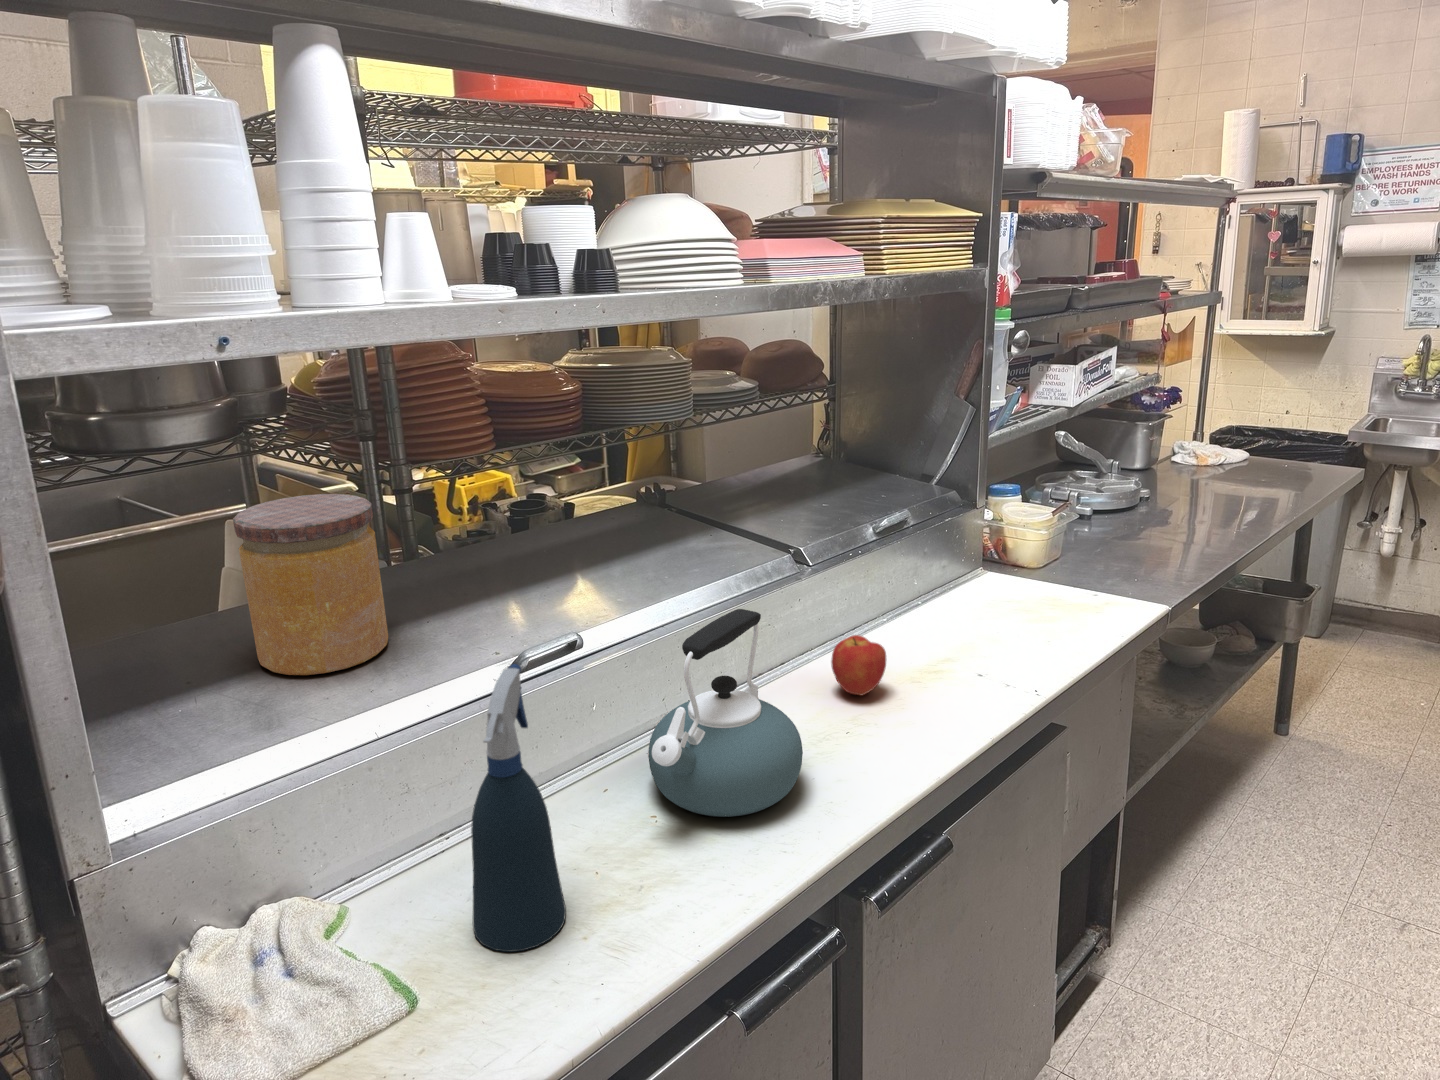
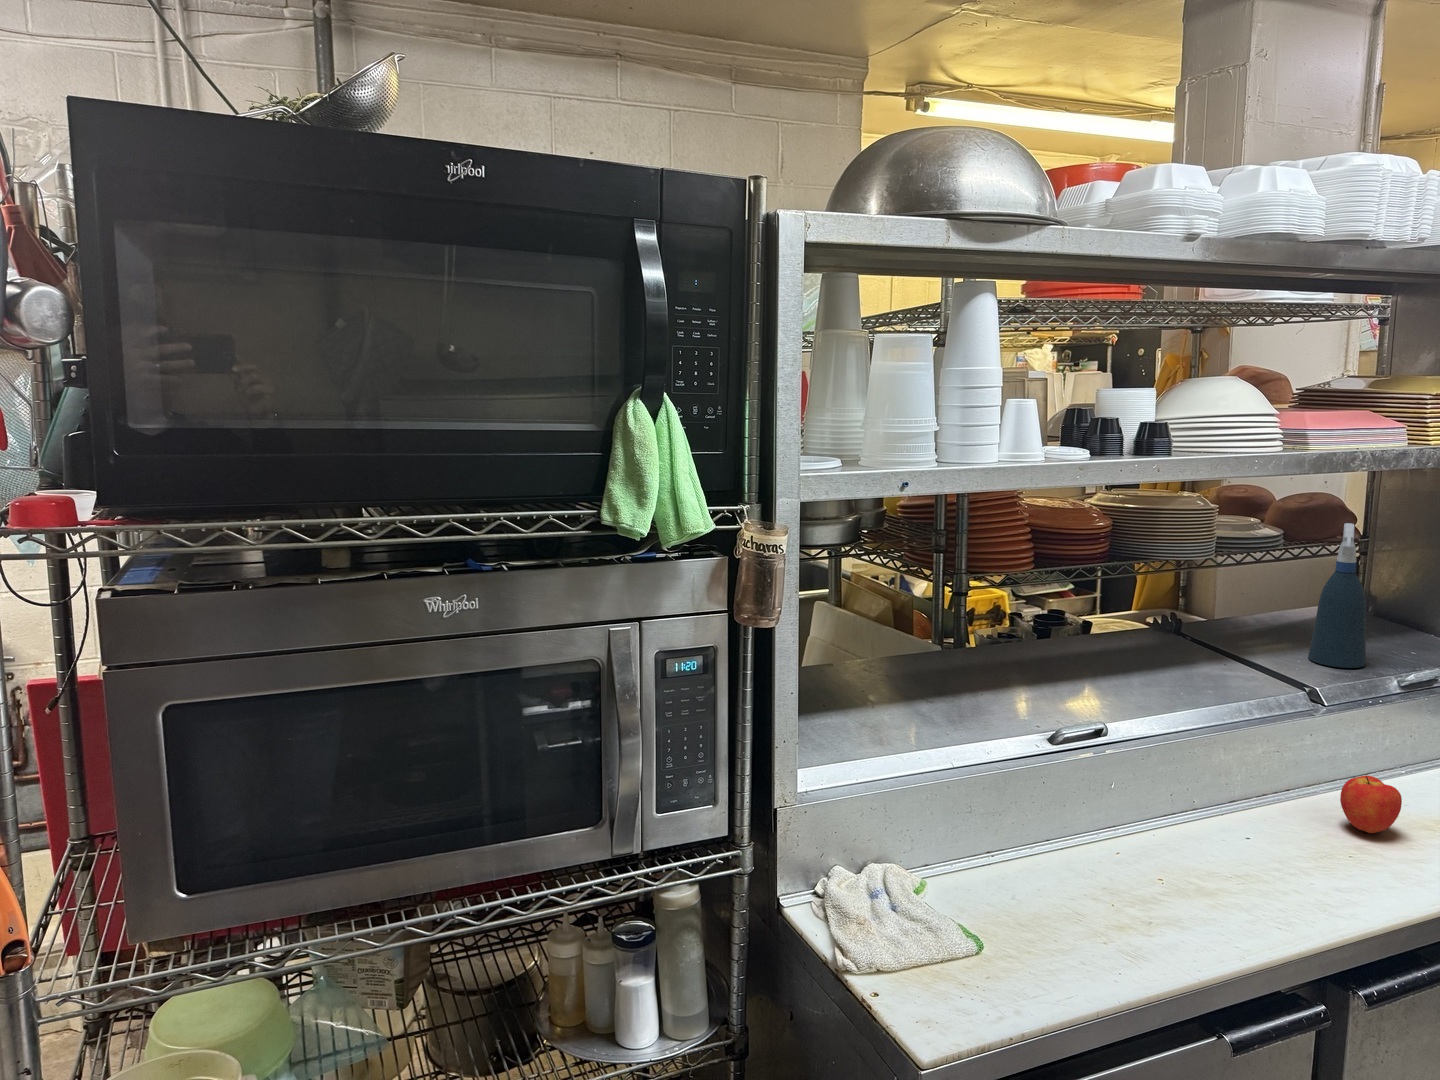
jar: present [233,494,388,675] -> none [862,588,957,718]
kettle: present [648,609,803,817] -> none [1158,725,1305,900]
spray bottle: present [471,664,566,952] -> present [1308,523,1366,668]

